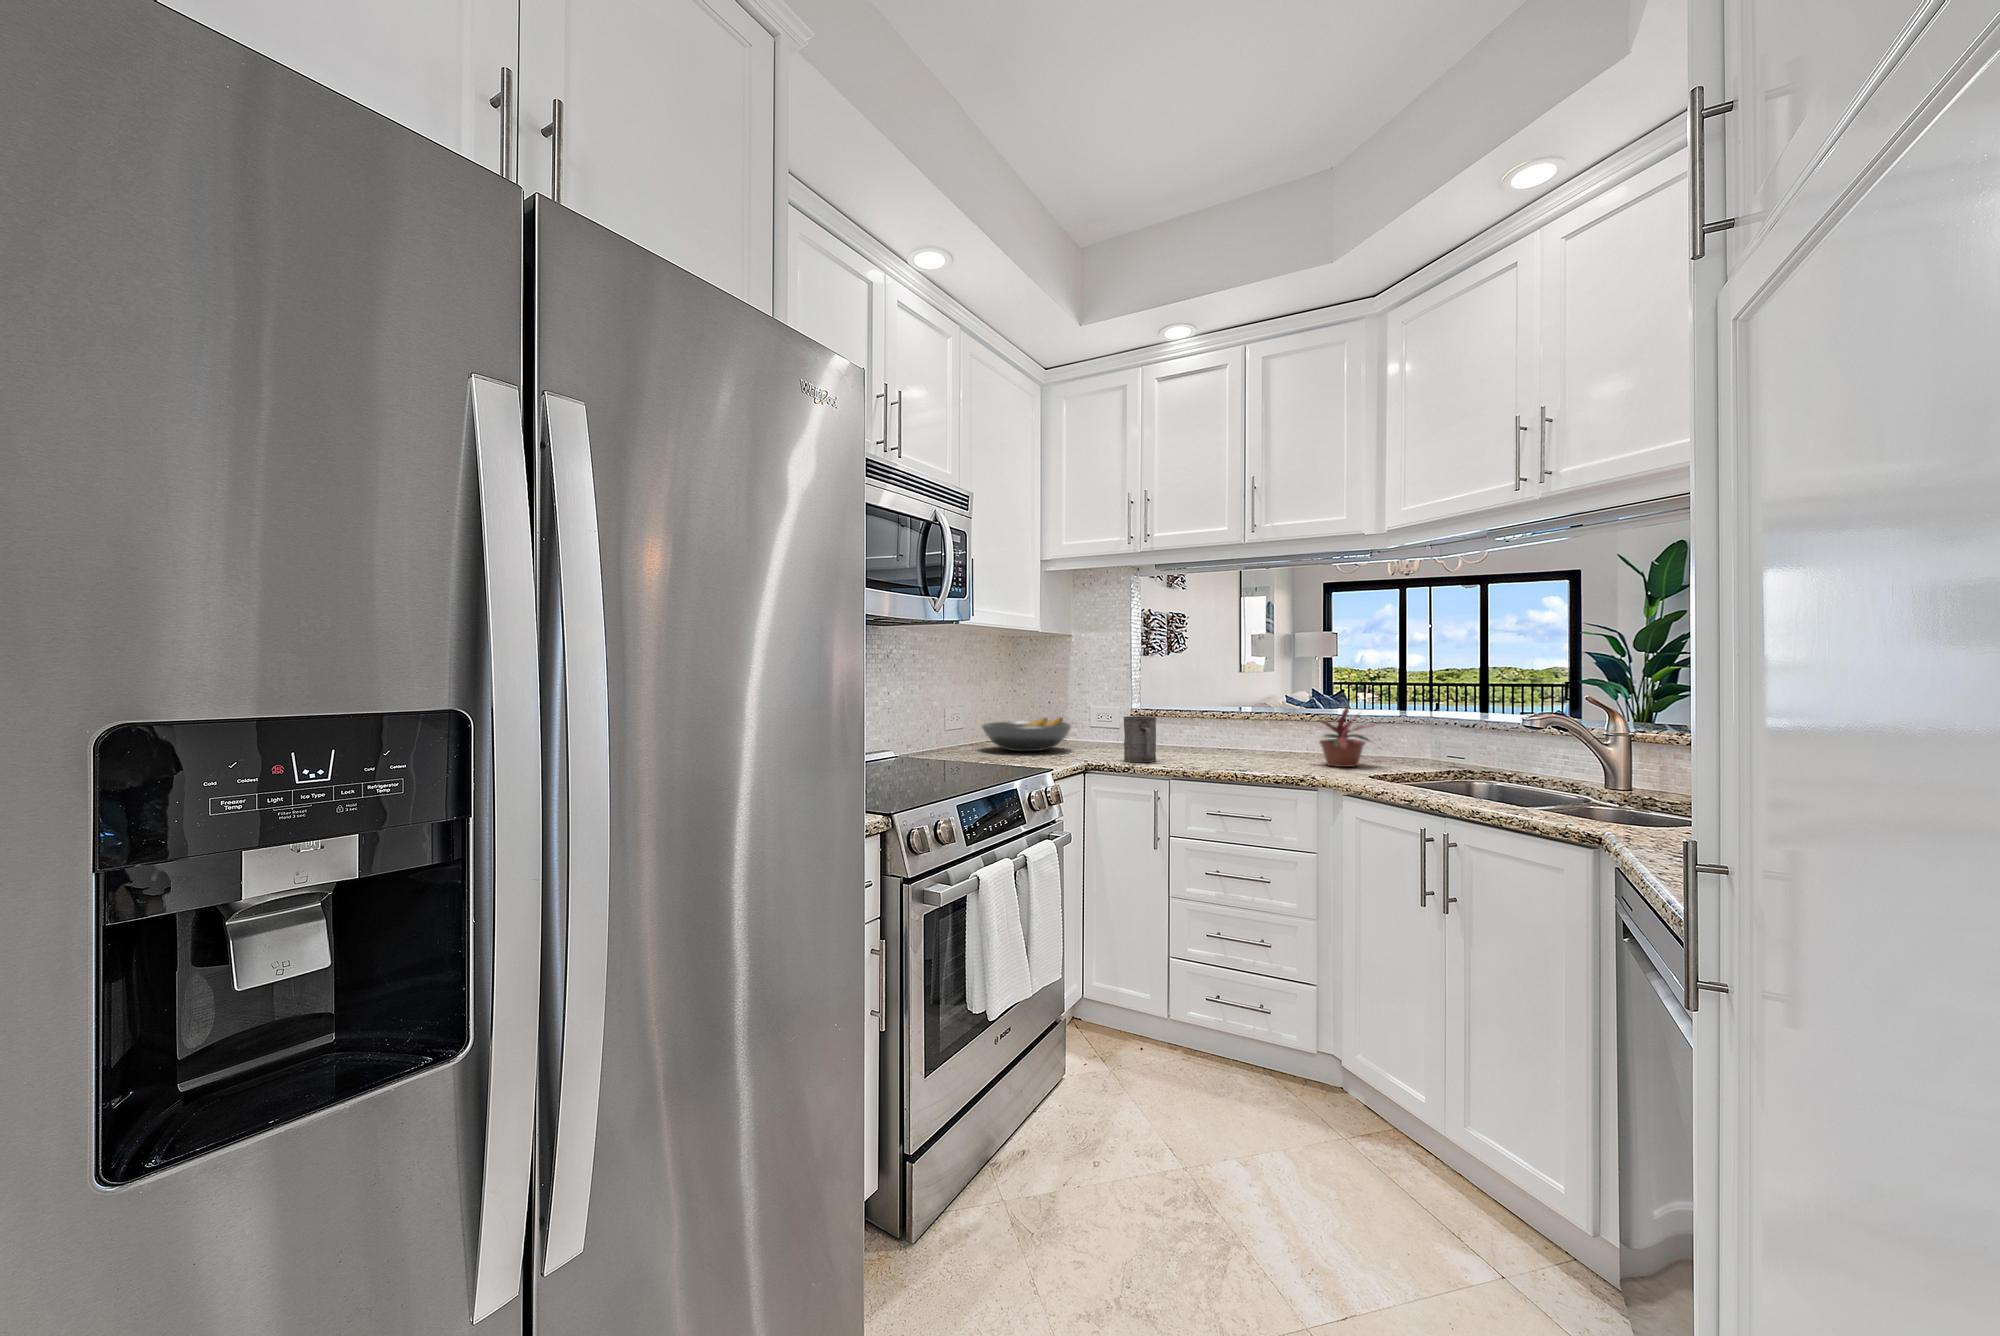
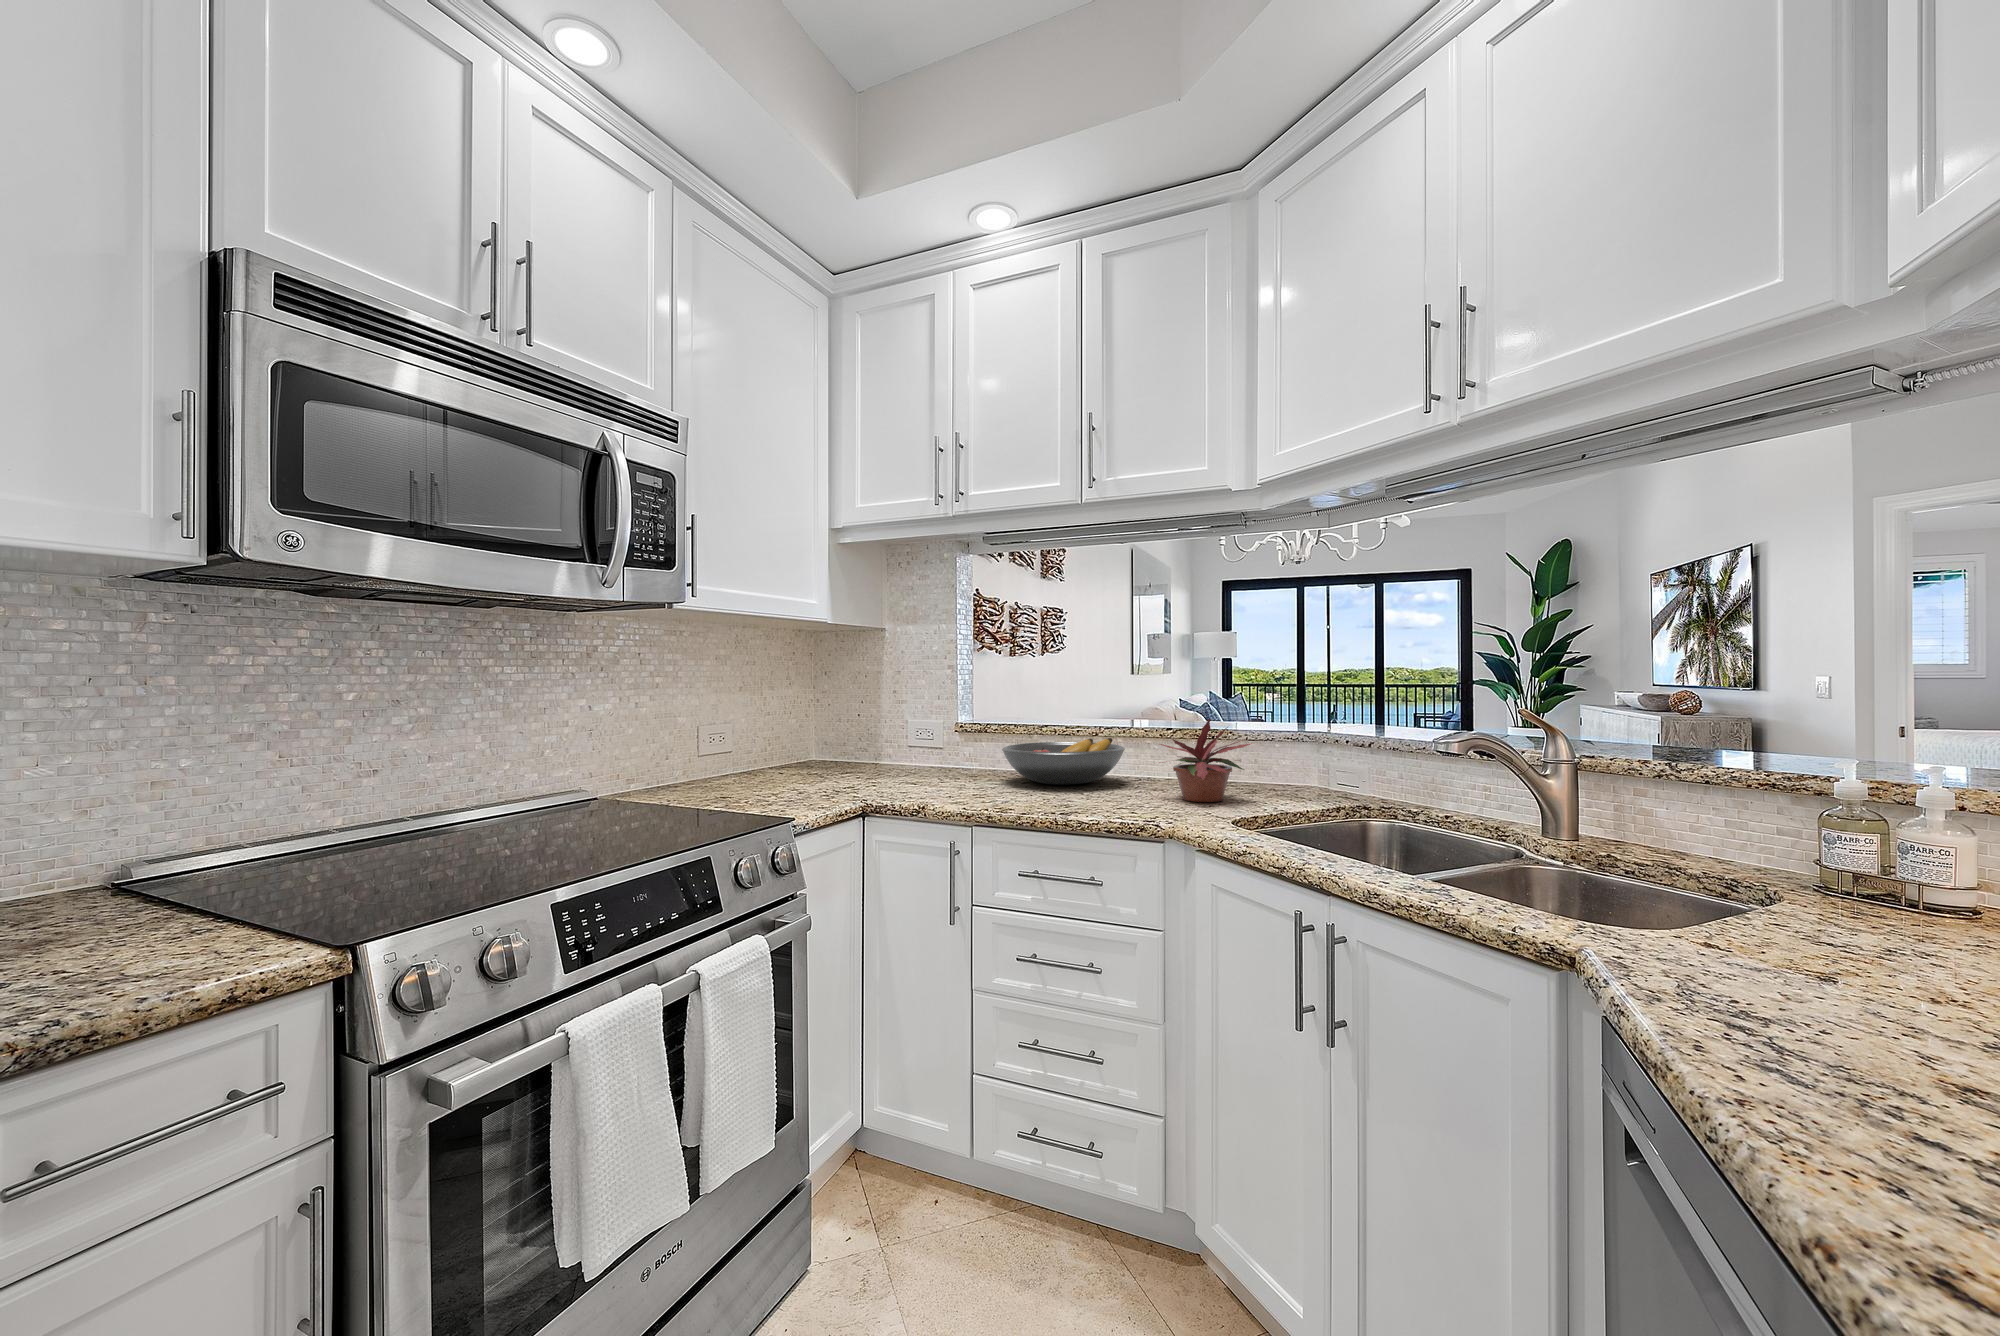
mug: present [1124,716,1156,762] -> none [921,735,964,798]
fruit bowl: present [982,718,1071,751] -> present [1002,738,1125,785]

